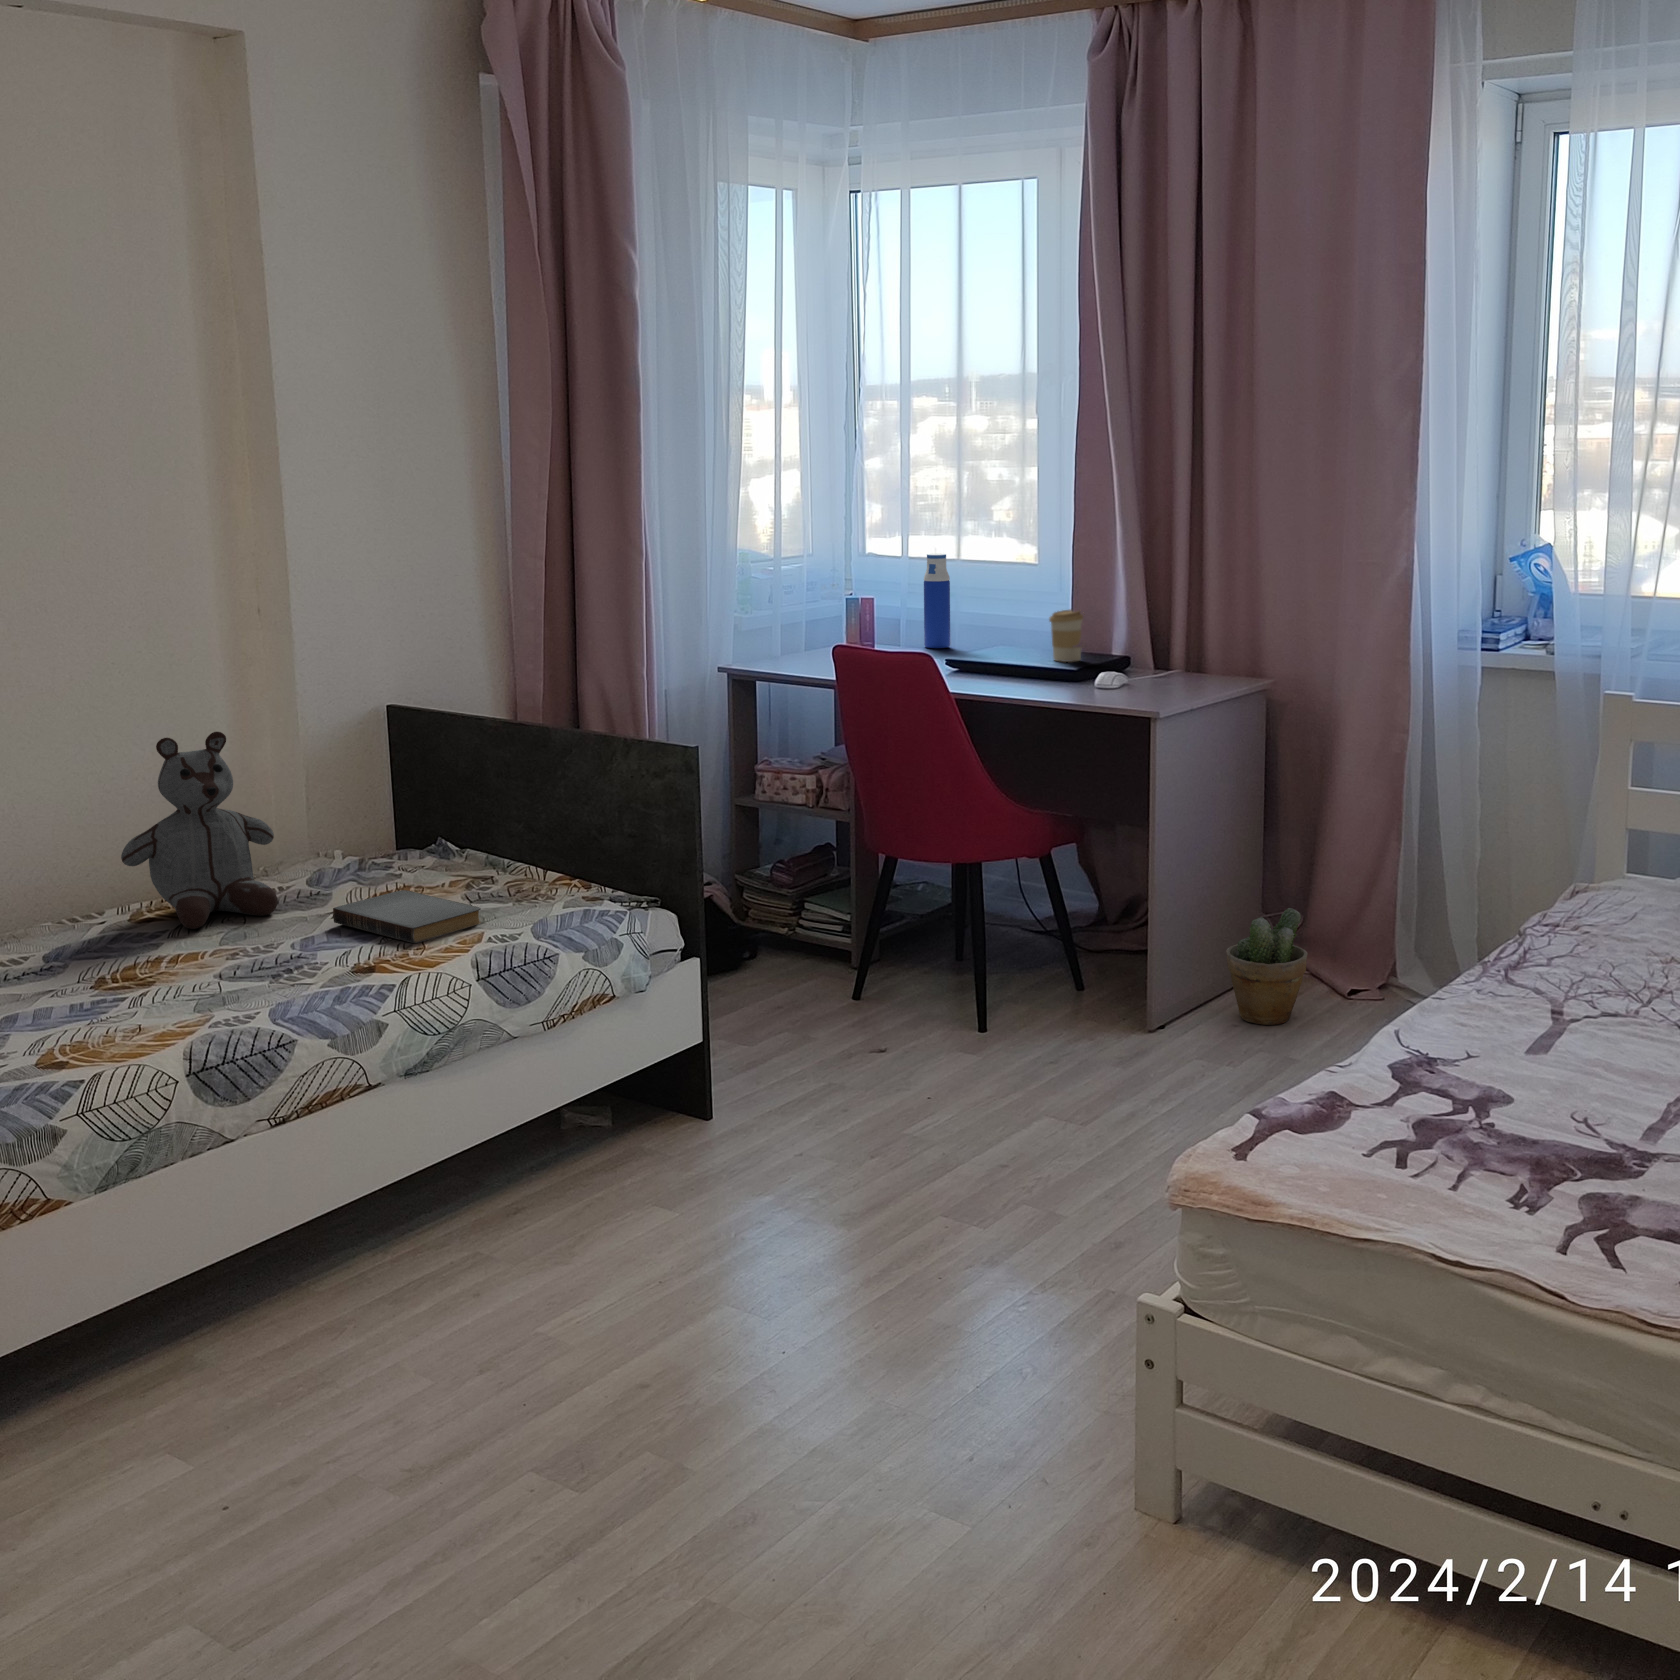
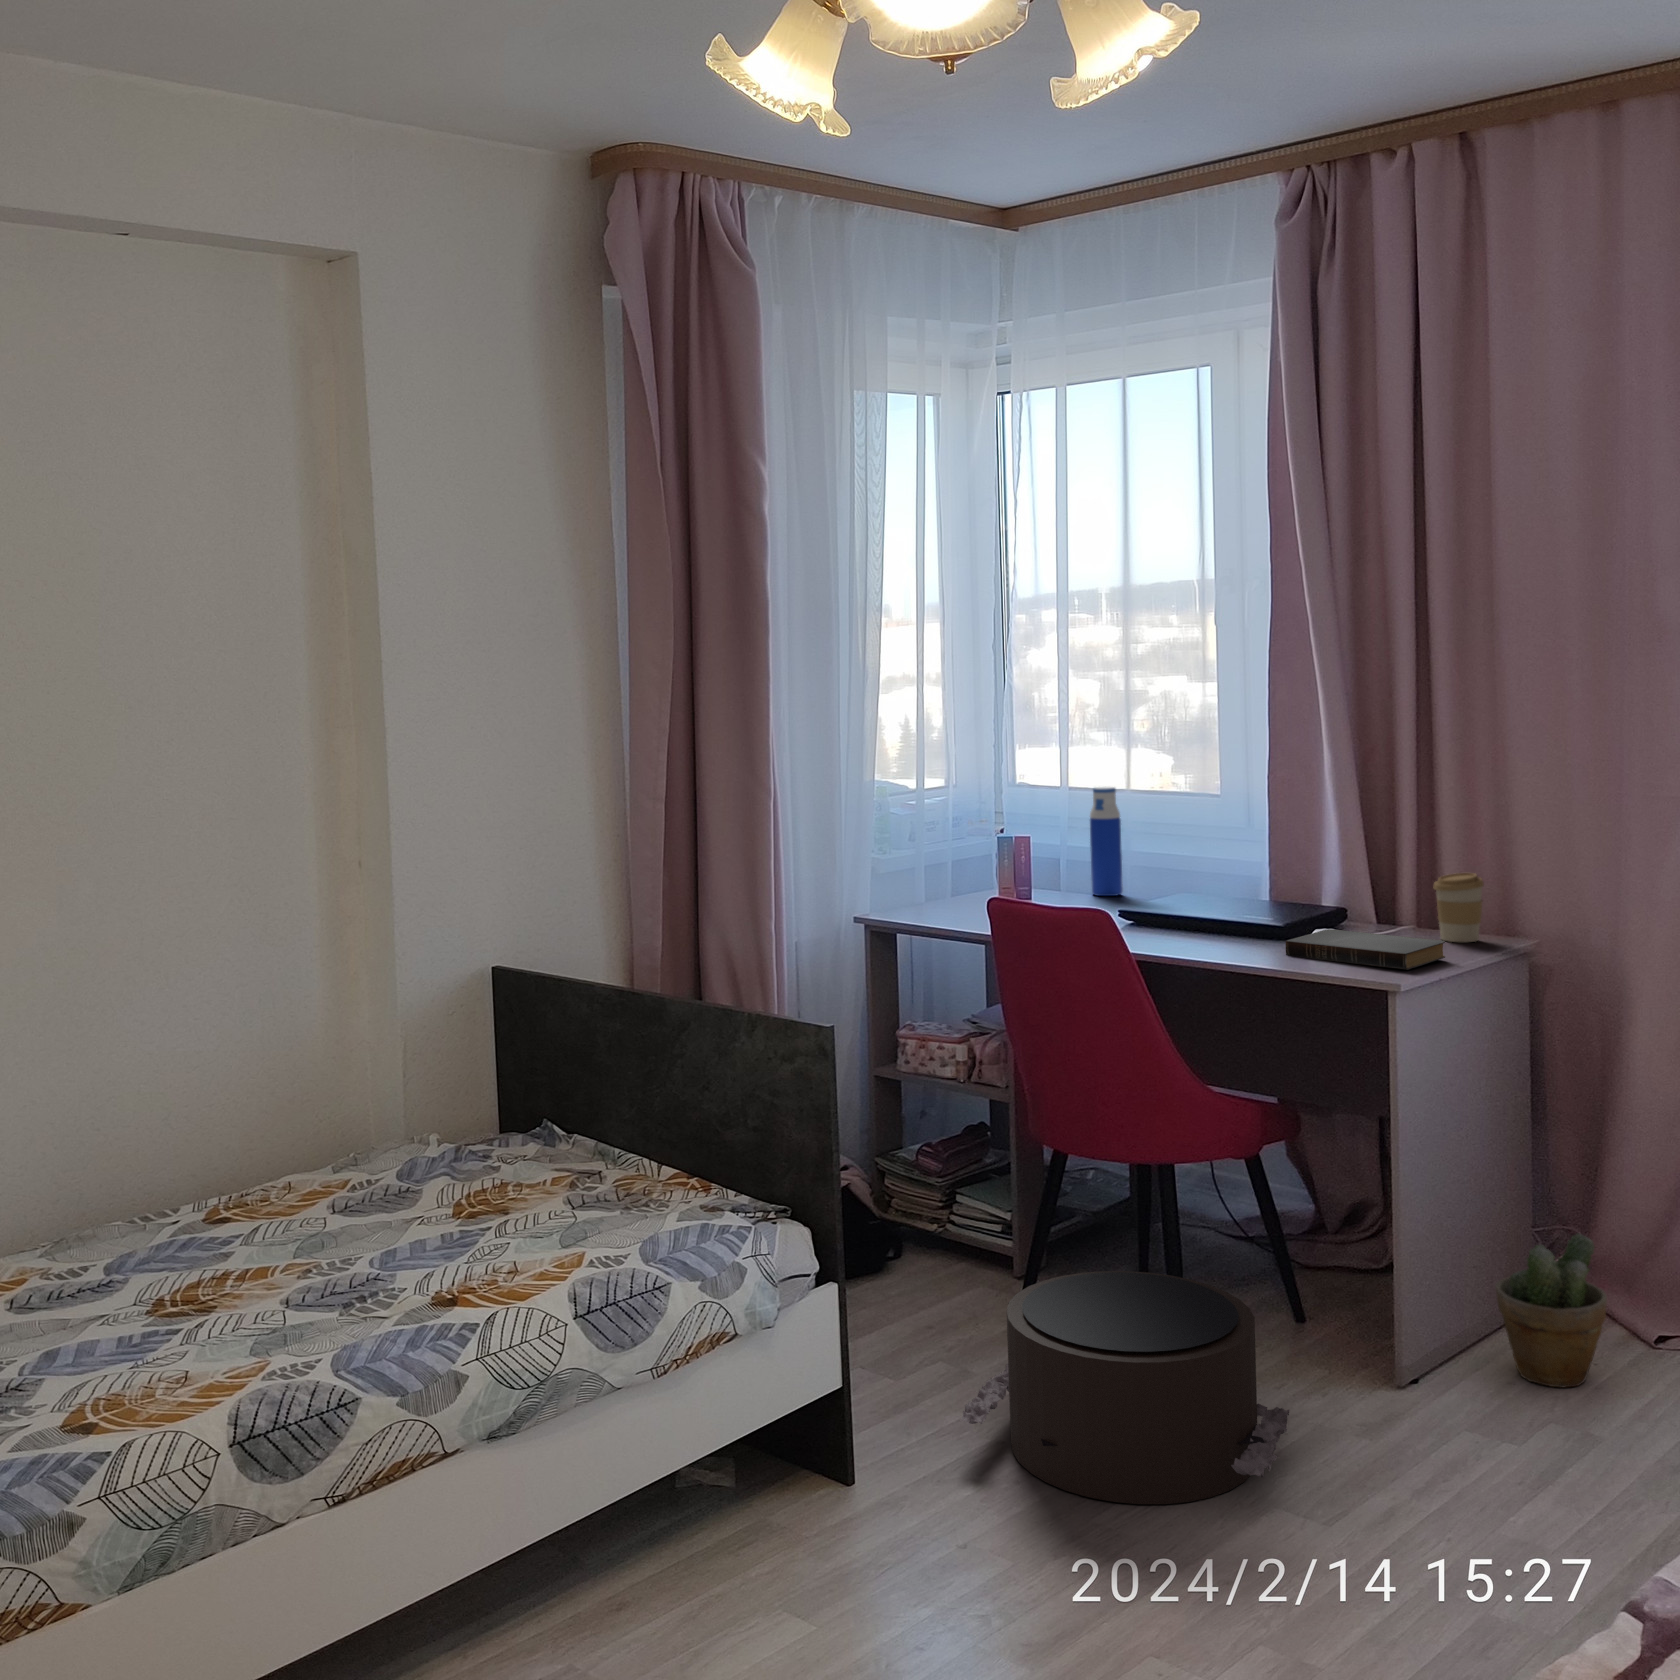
coffee cup: present [1049,610,1084,662] -> present [1433,873,1484,942]
stuffed bear: present [121,732,278,929] -> none [197,1005,362,1233]
book: present [333,890,481,943] -> present [1286,929,1445,970]
pouf: none [800,946,1061,1117] -> present [960,1271,1289,1504]

